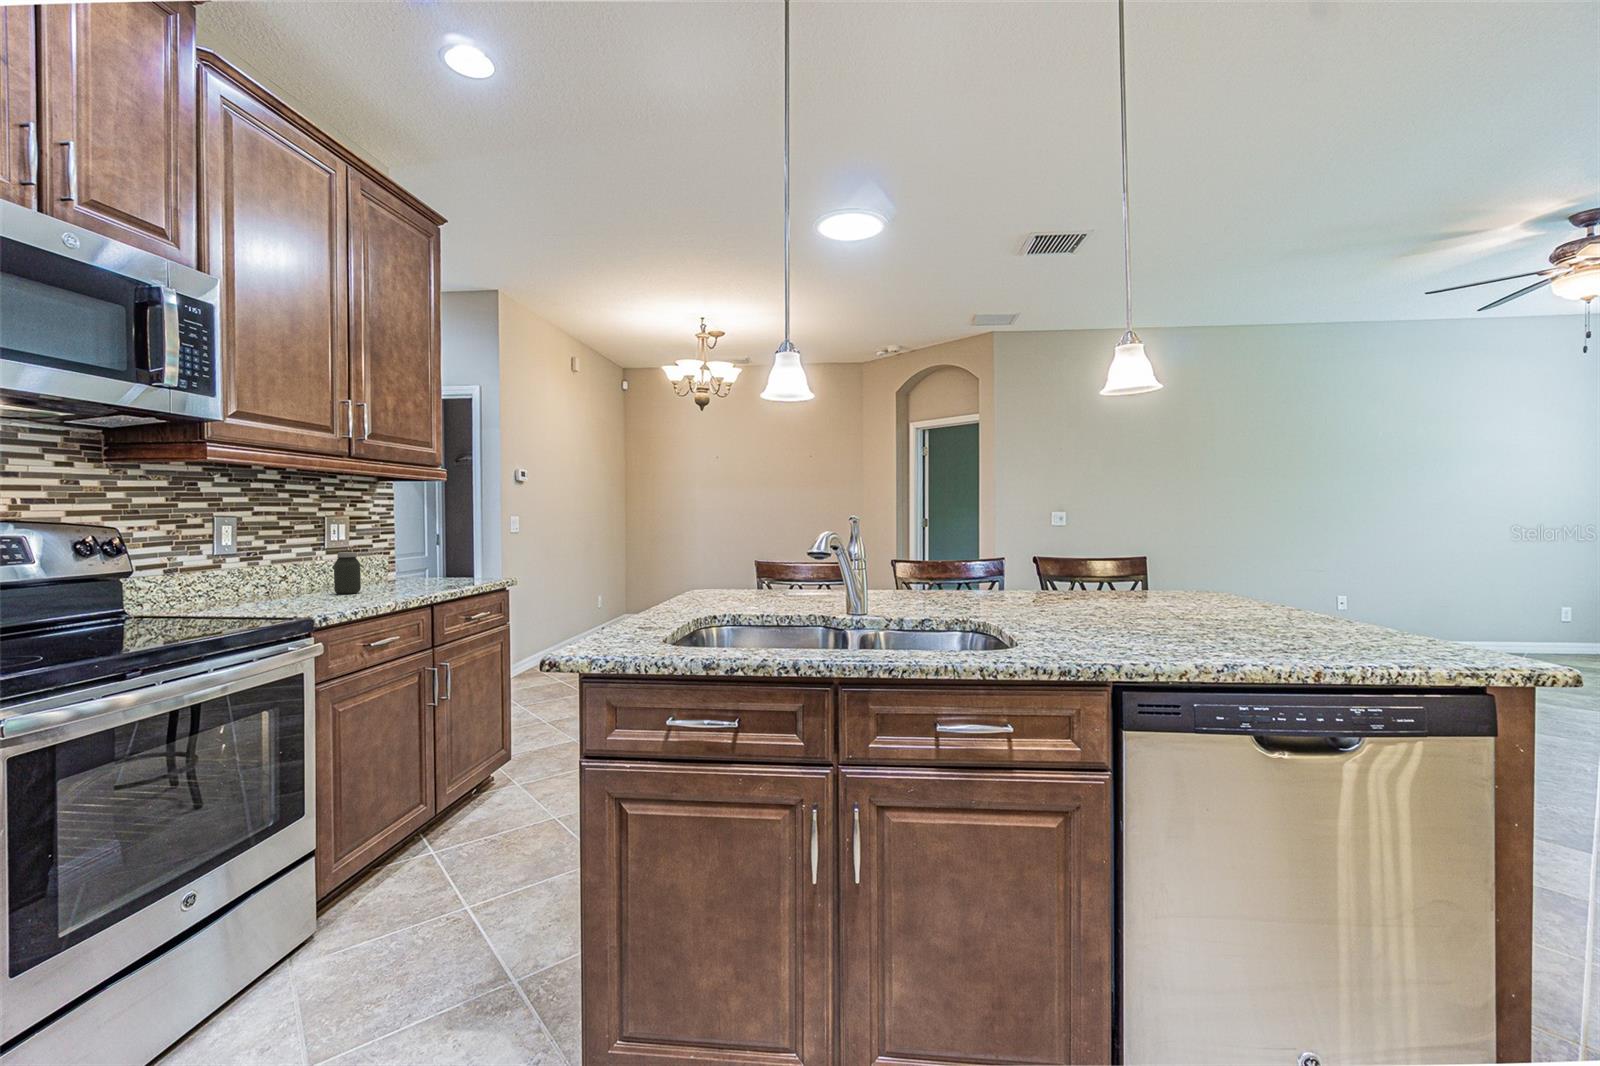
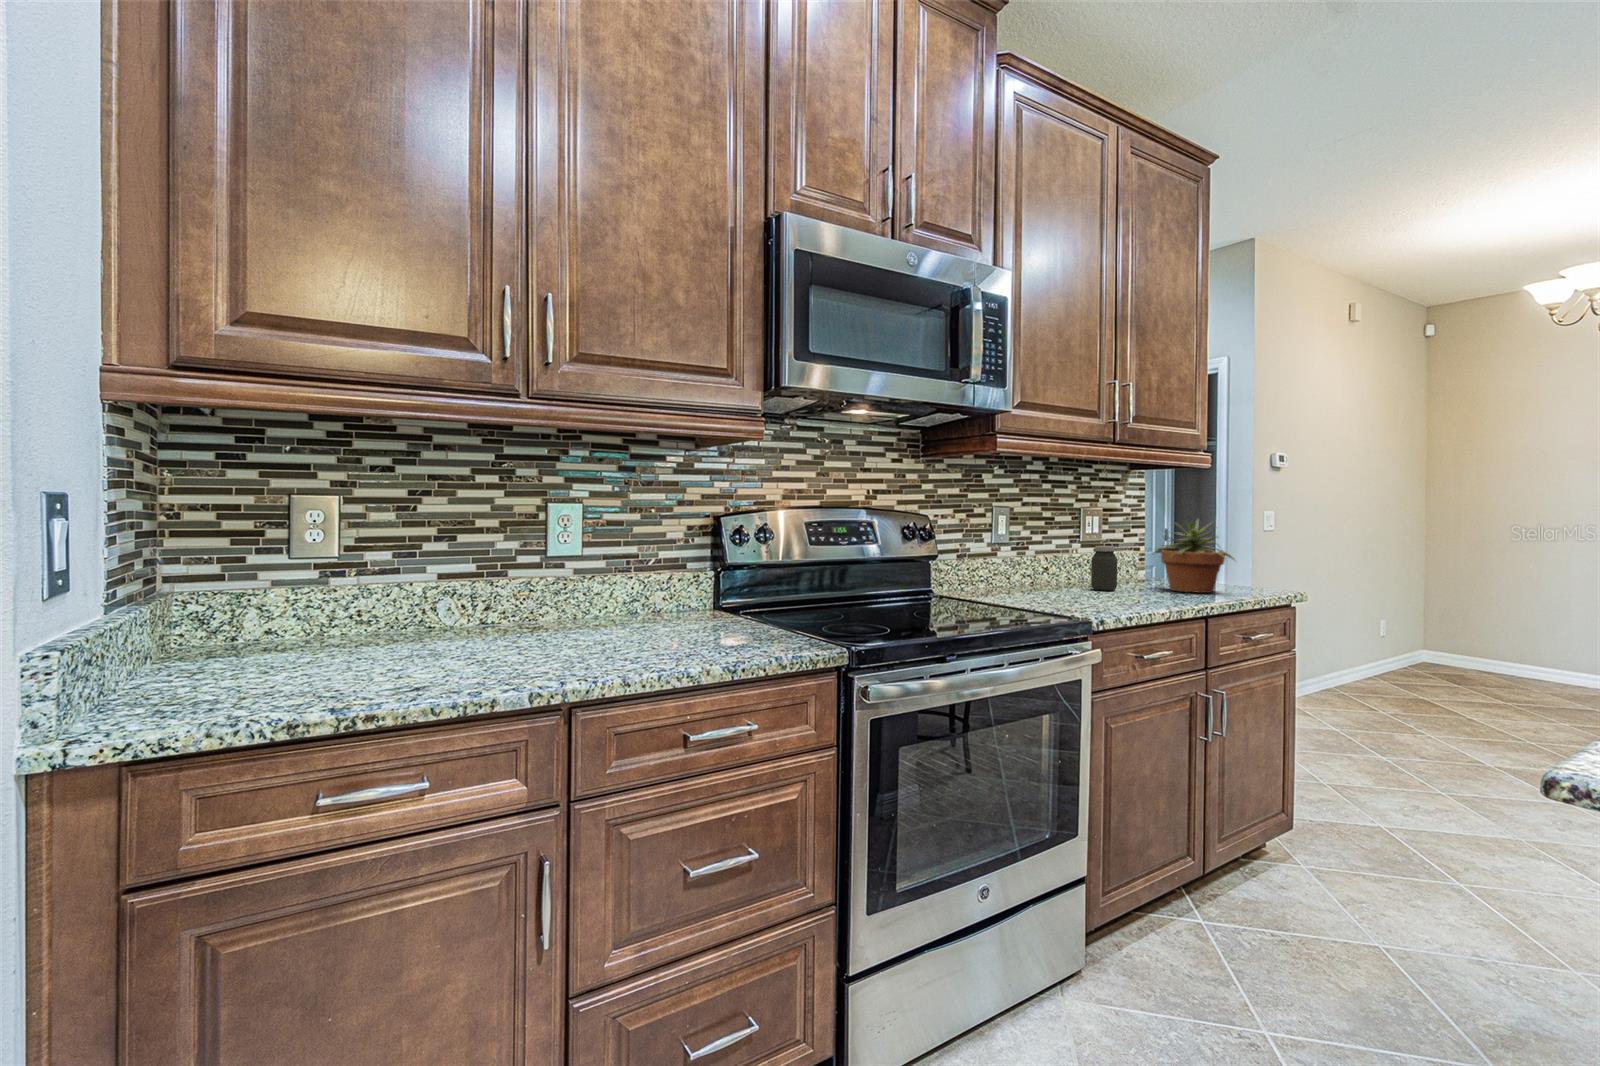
potted plant: none [393,525,467,589] -> present [1153,519,1234,593]

